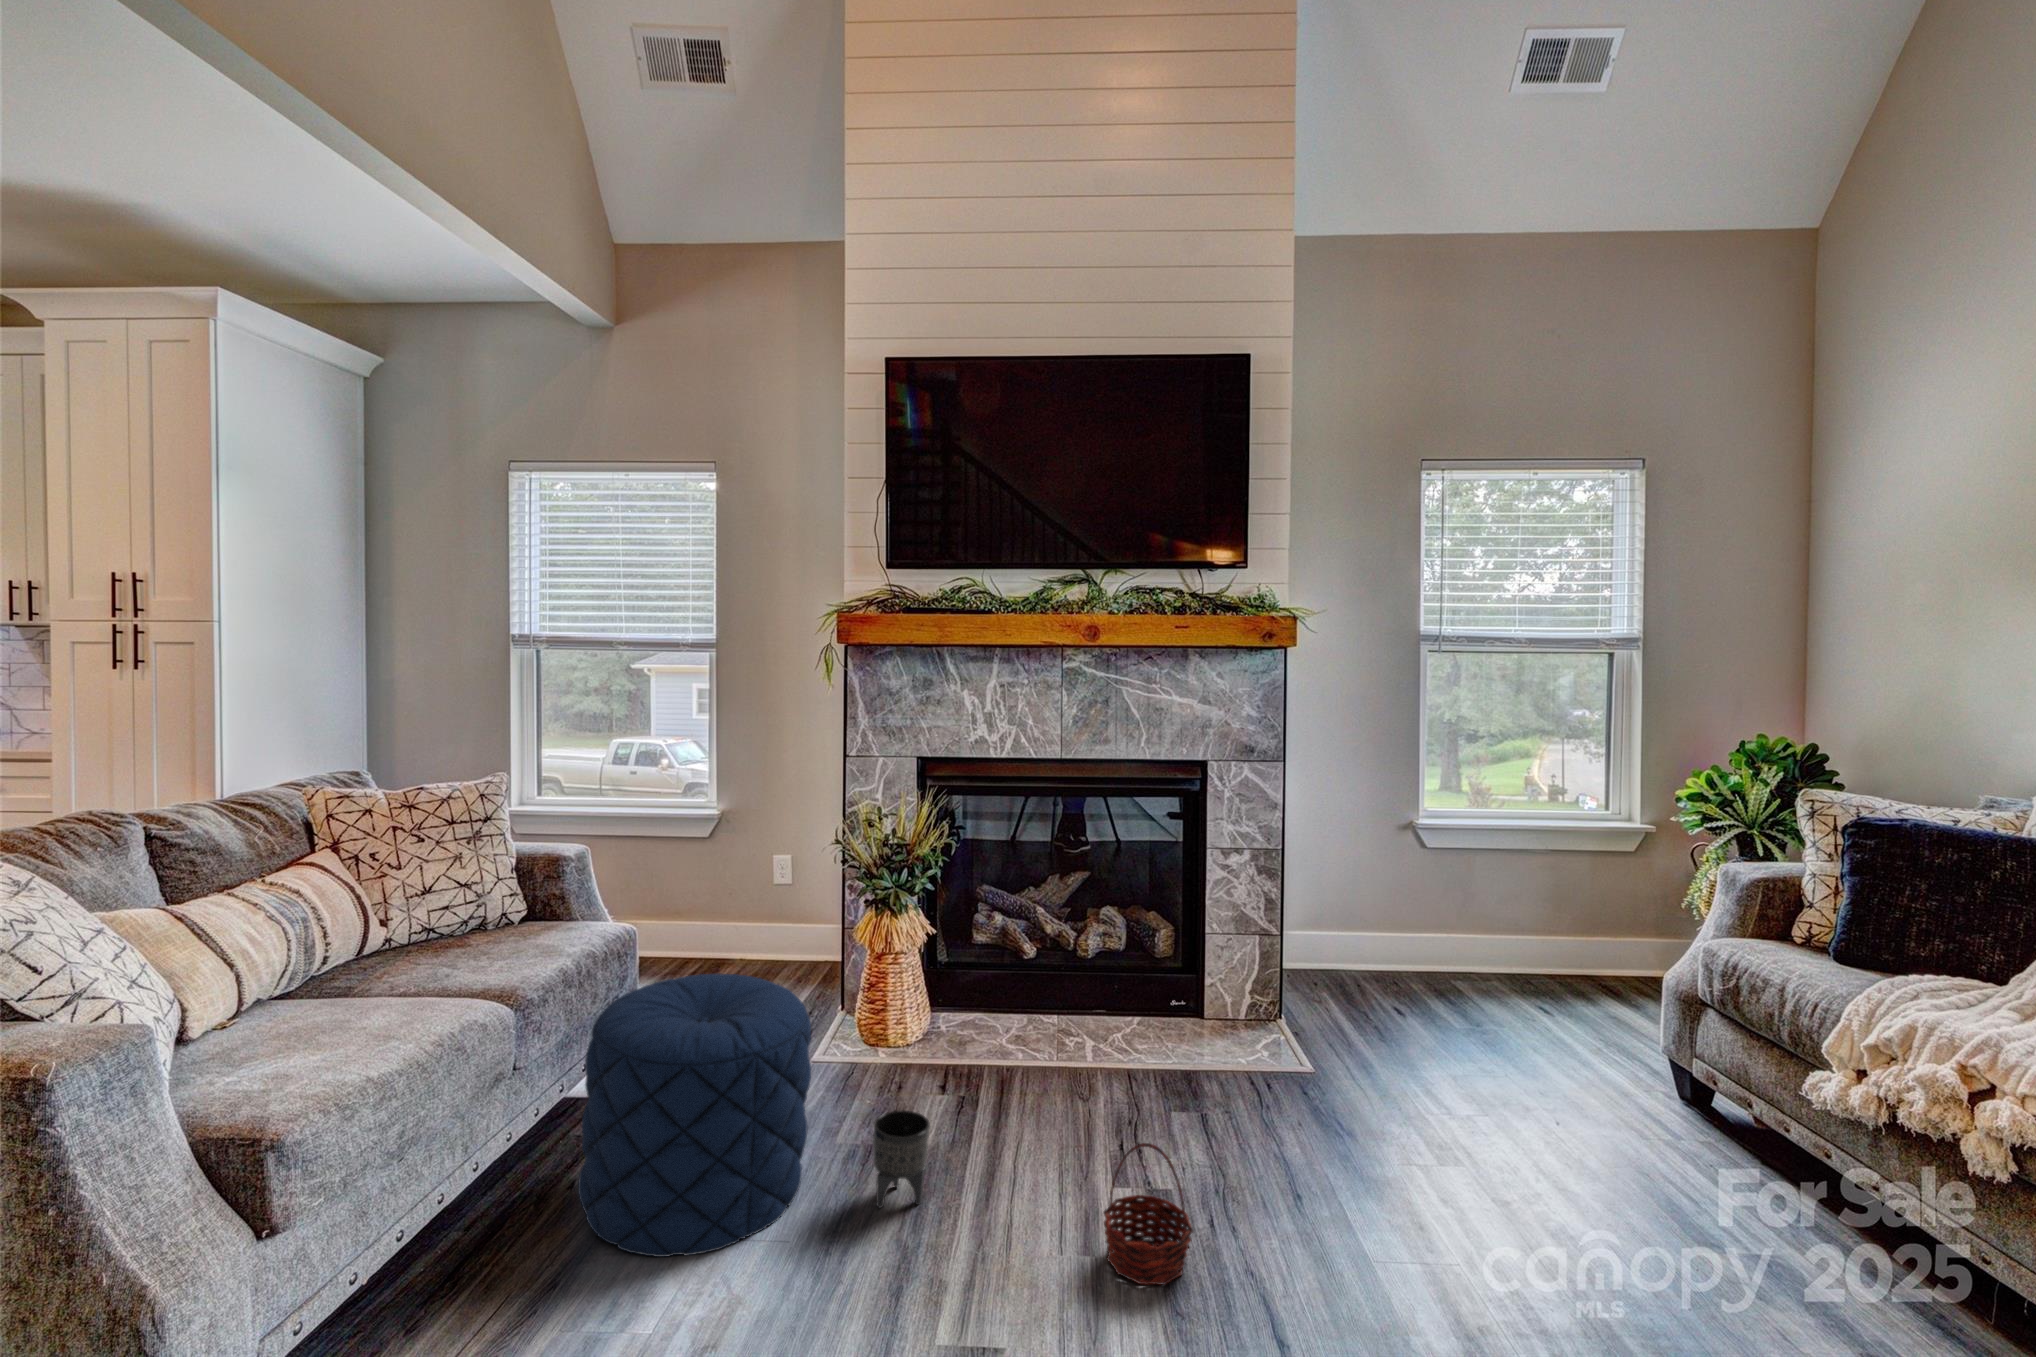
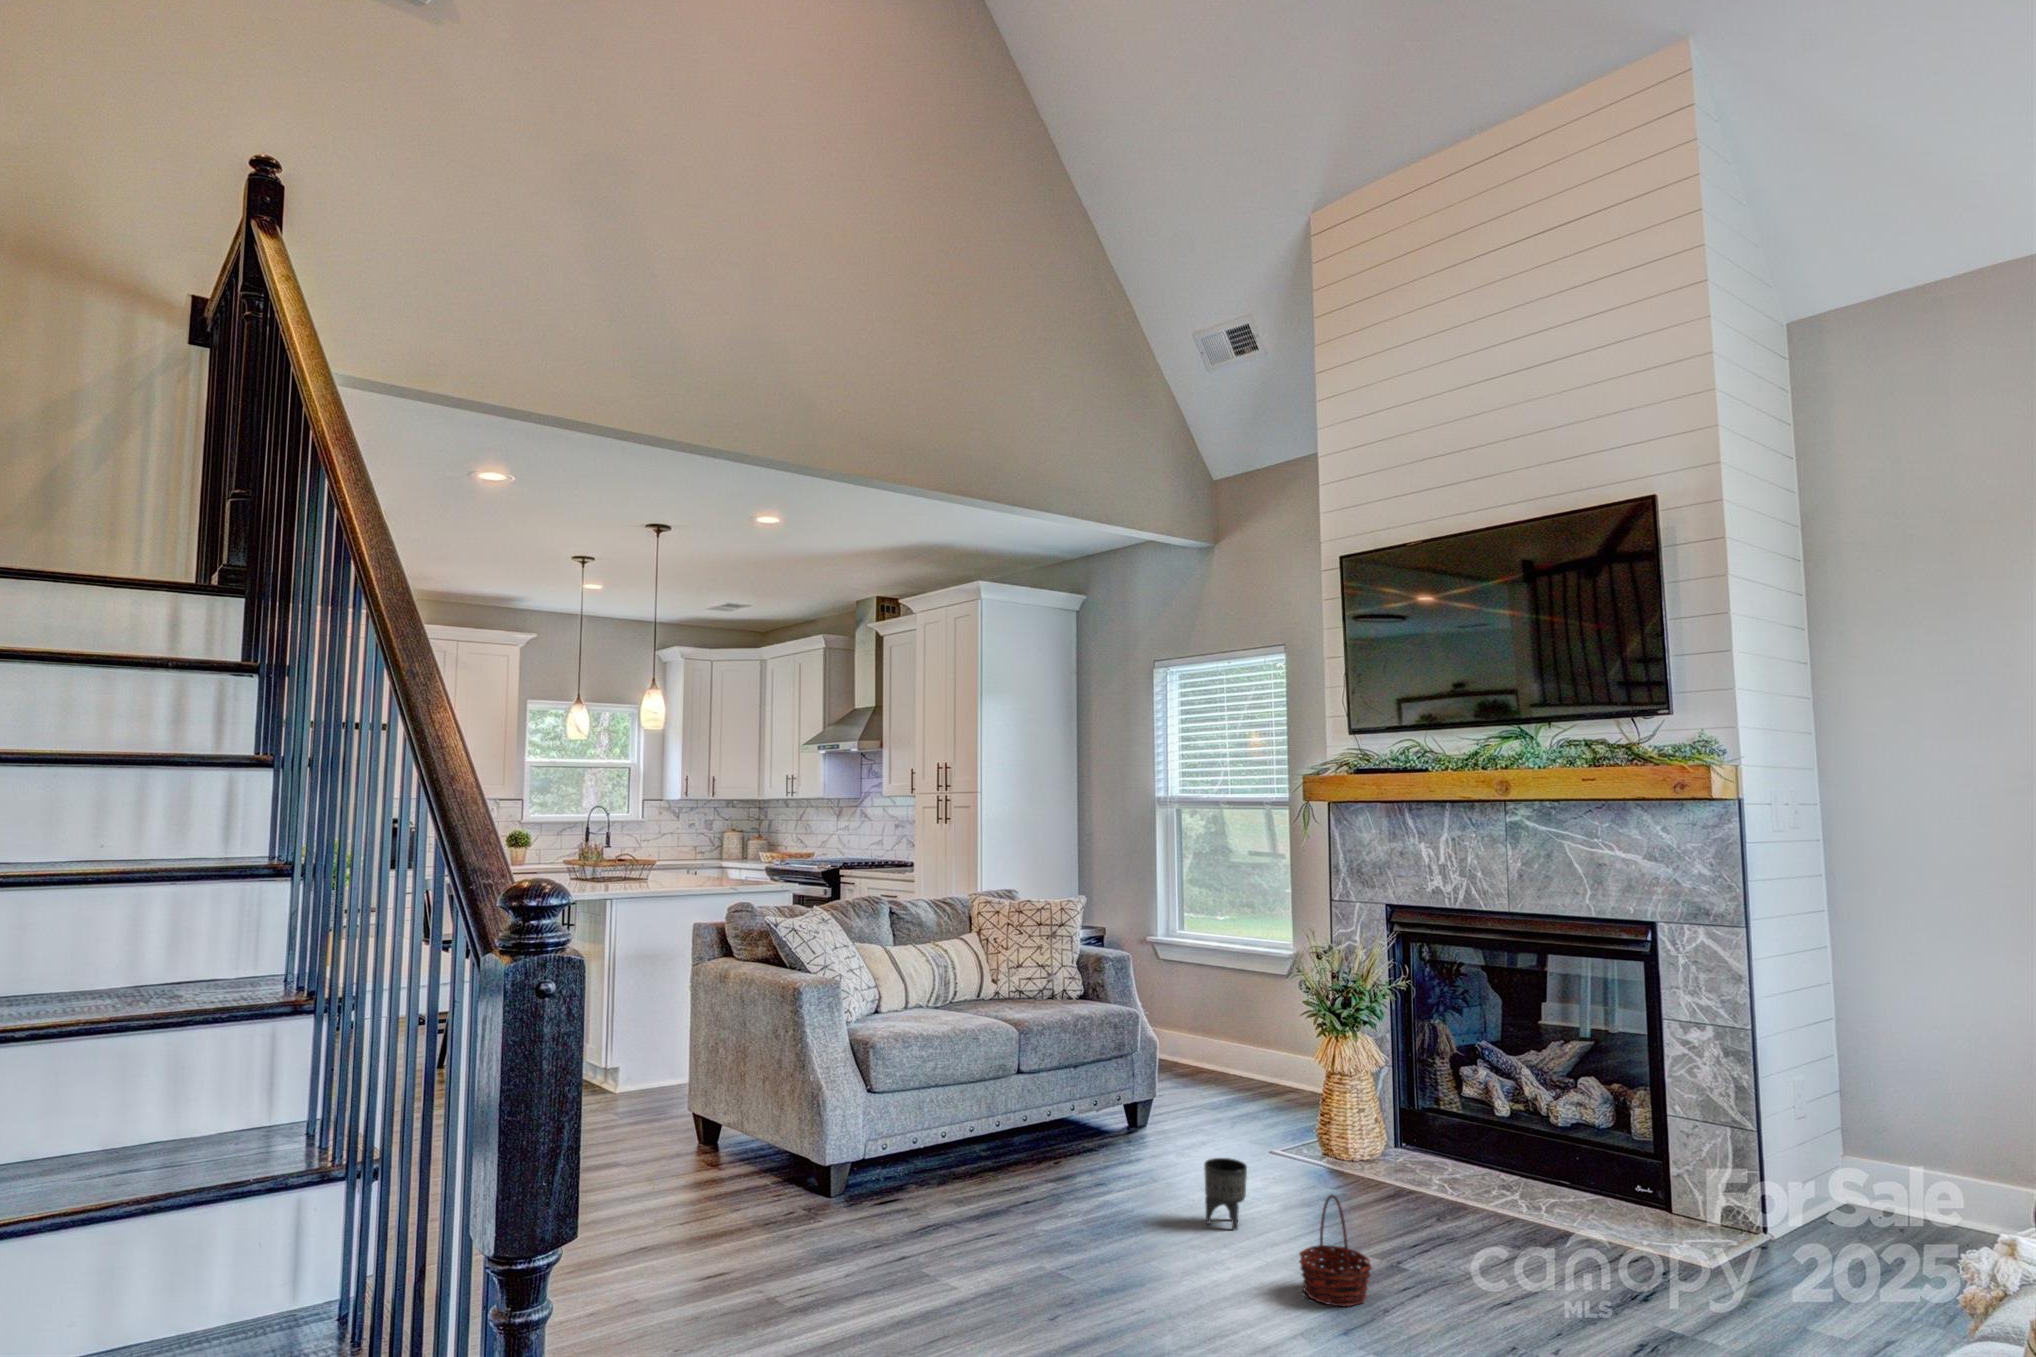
pouf: present [578,974,811,1257] -> none [1042,1038,1191,1214]

